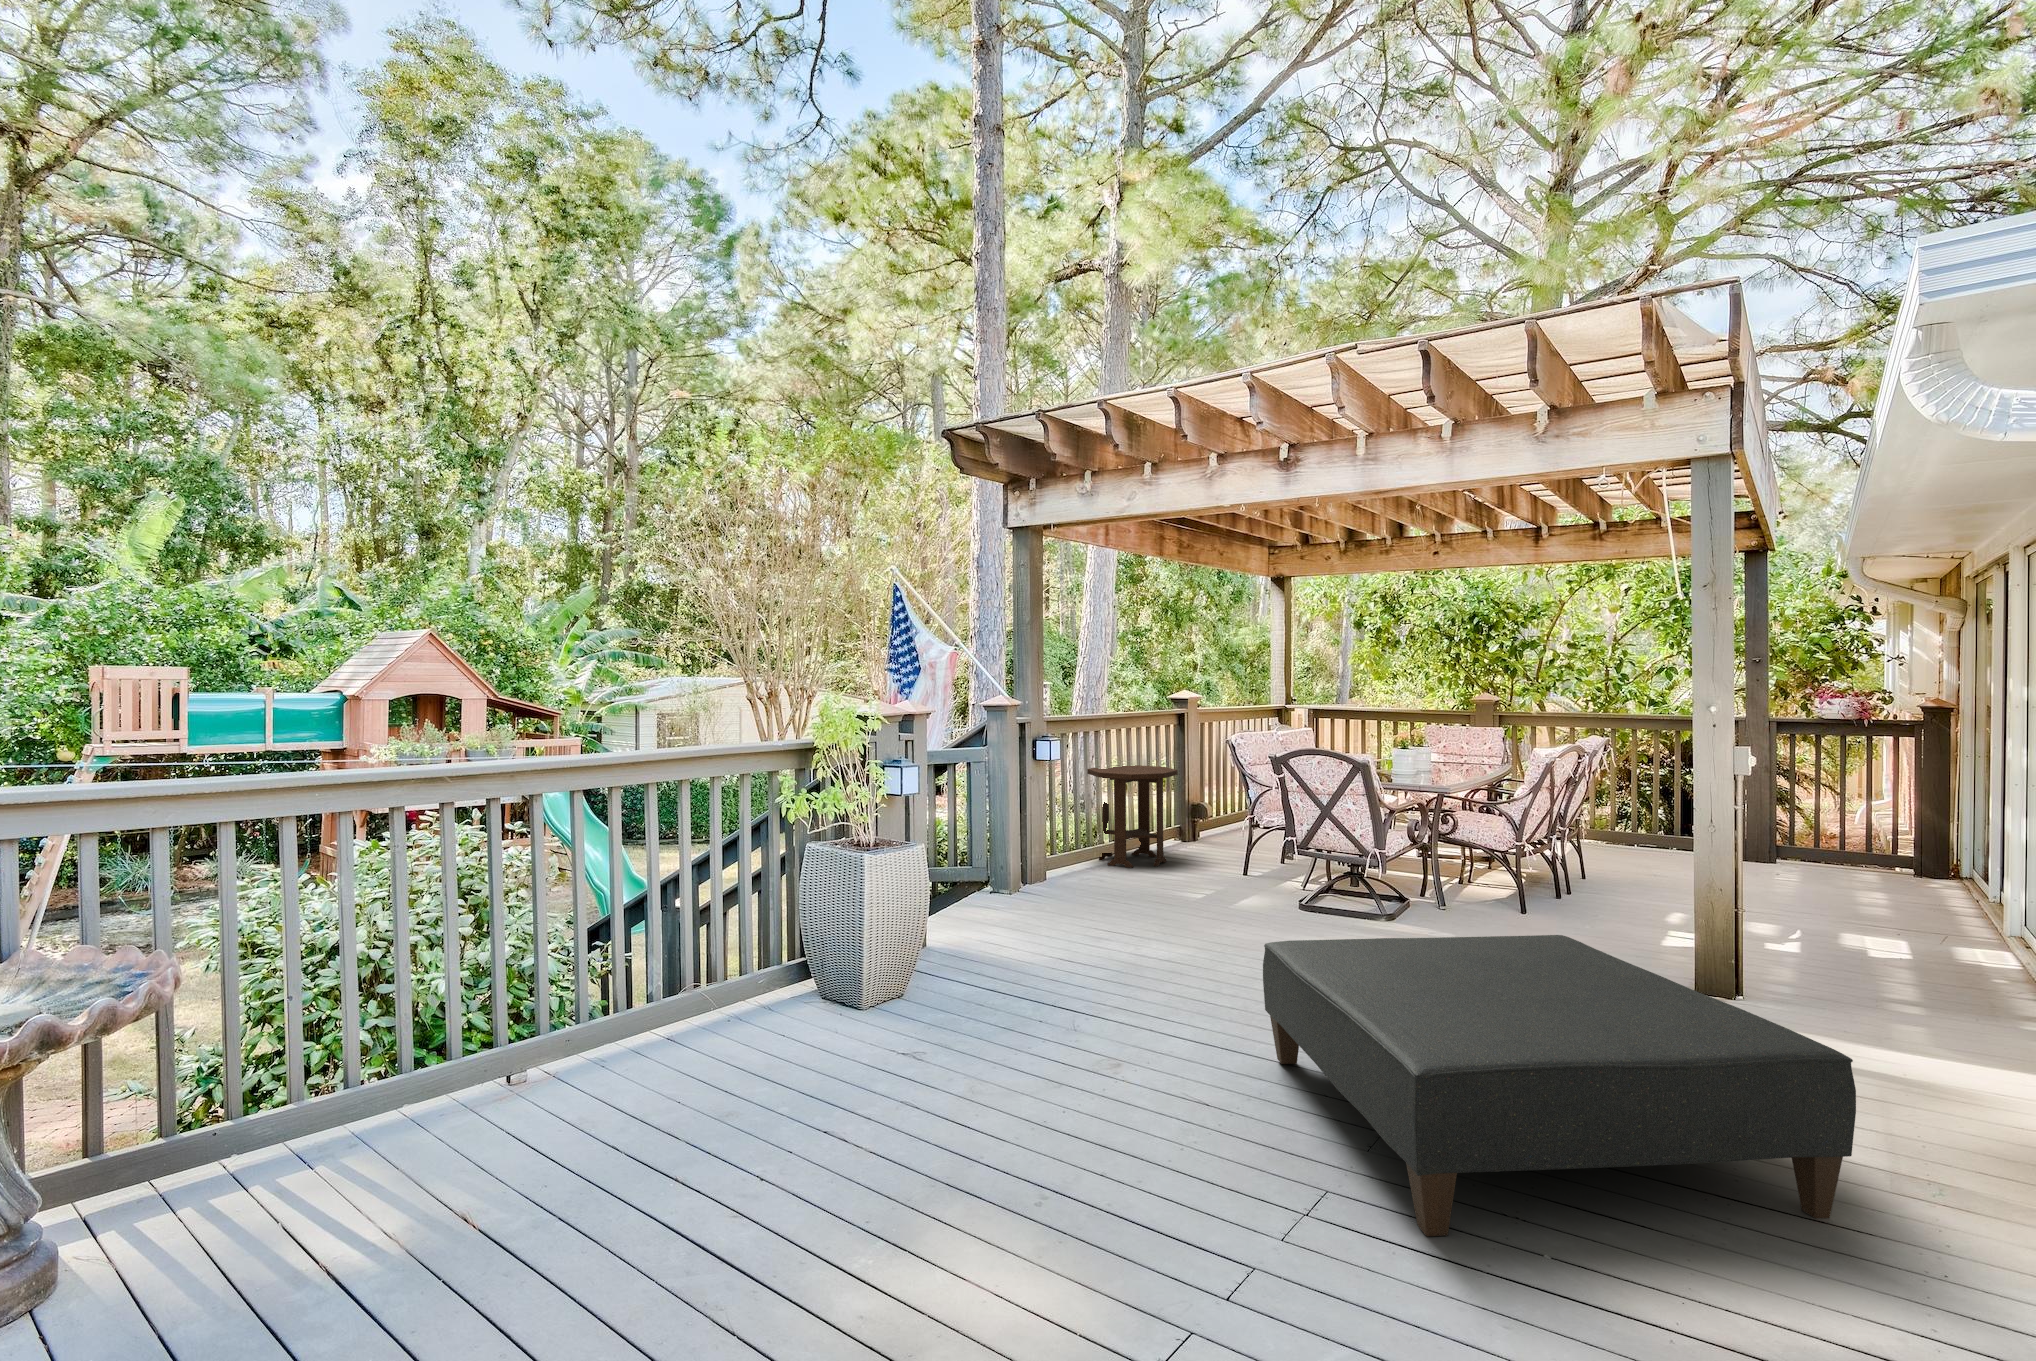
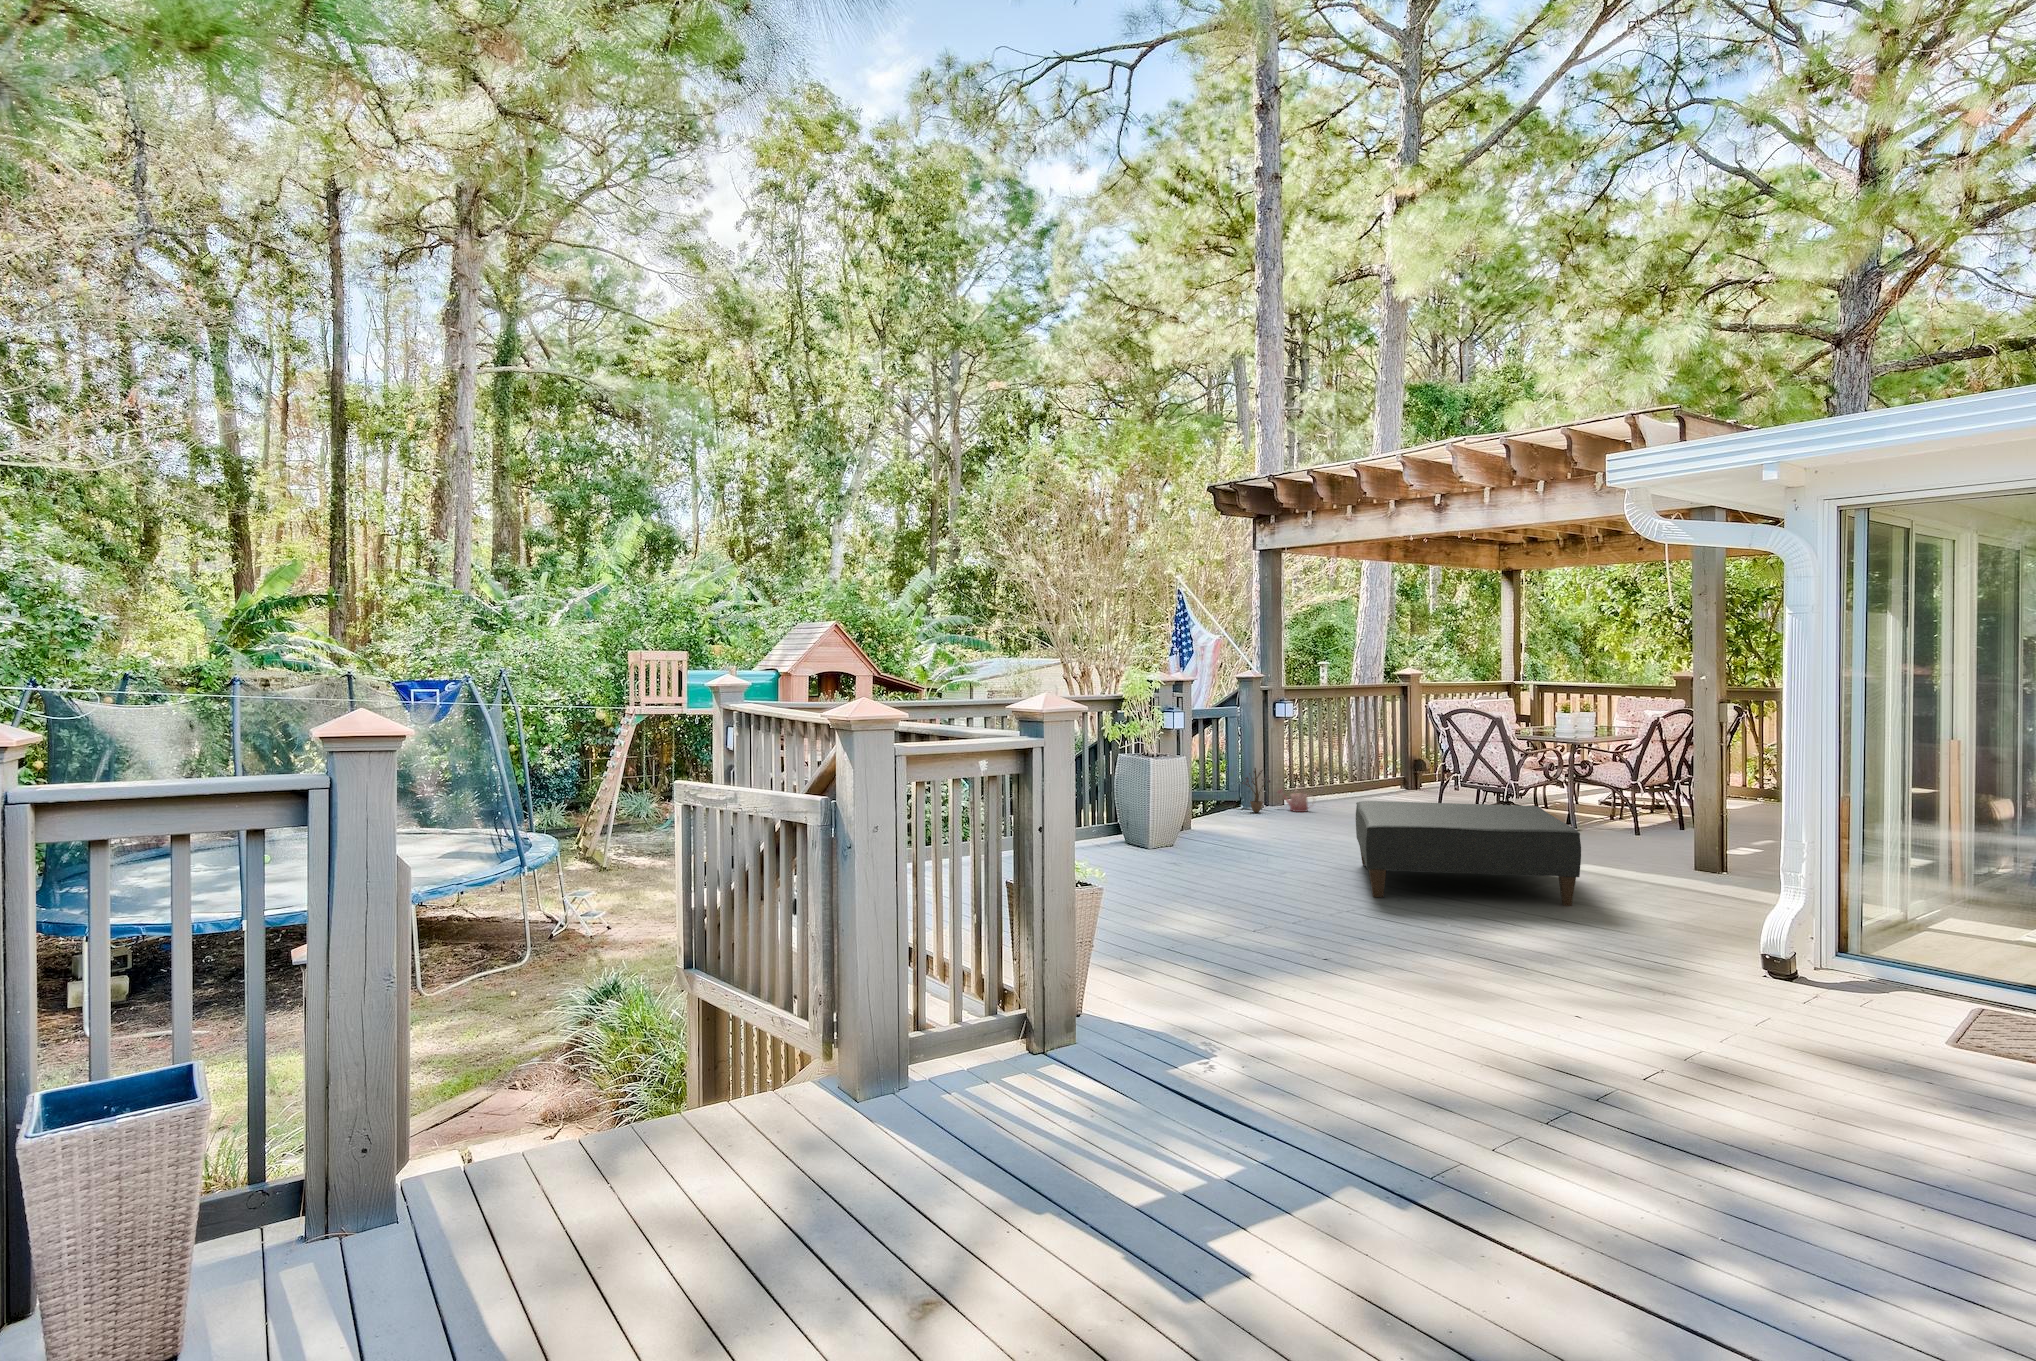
side table: present [1087,765,1178,868] -> none [1325,726,1396,802]
decorative plant: none [989,837,1037,902] -> present [1239,768,1270,812]
watering can: none [1041,857,1096,896] -> present [1278,788,1314,812]

